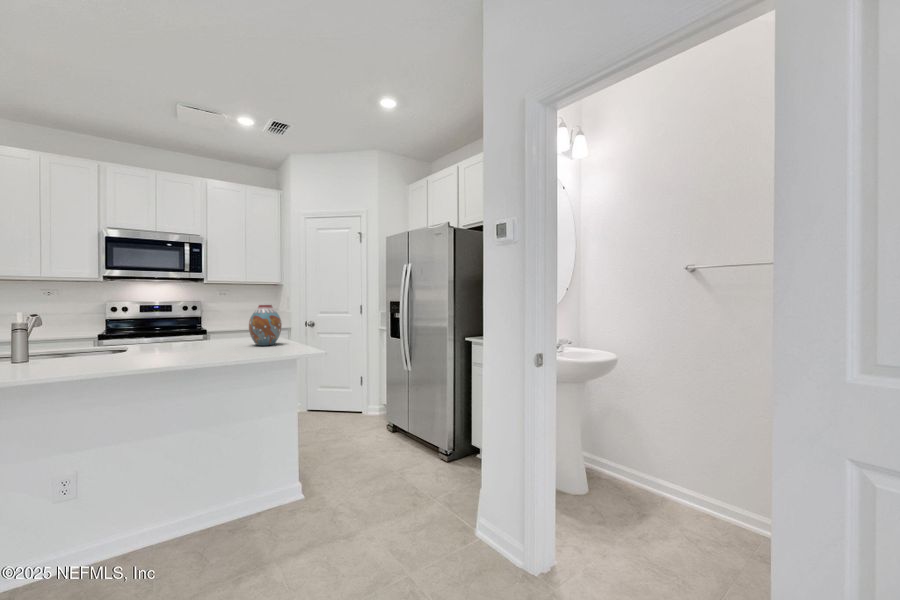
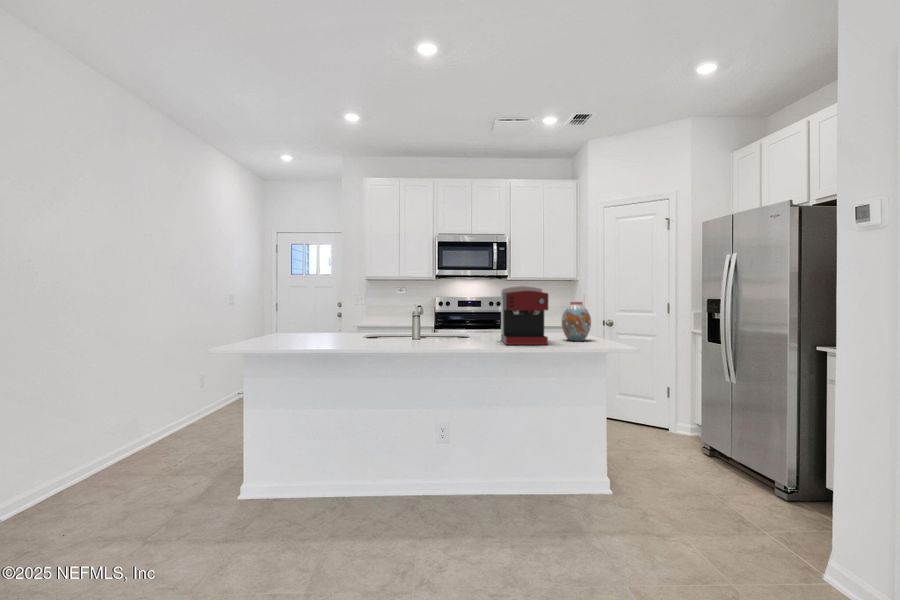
coffee maker: none [171,288,228,357] -> present [501,286,548,345]

